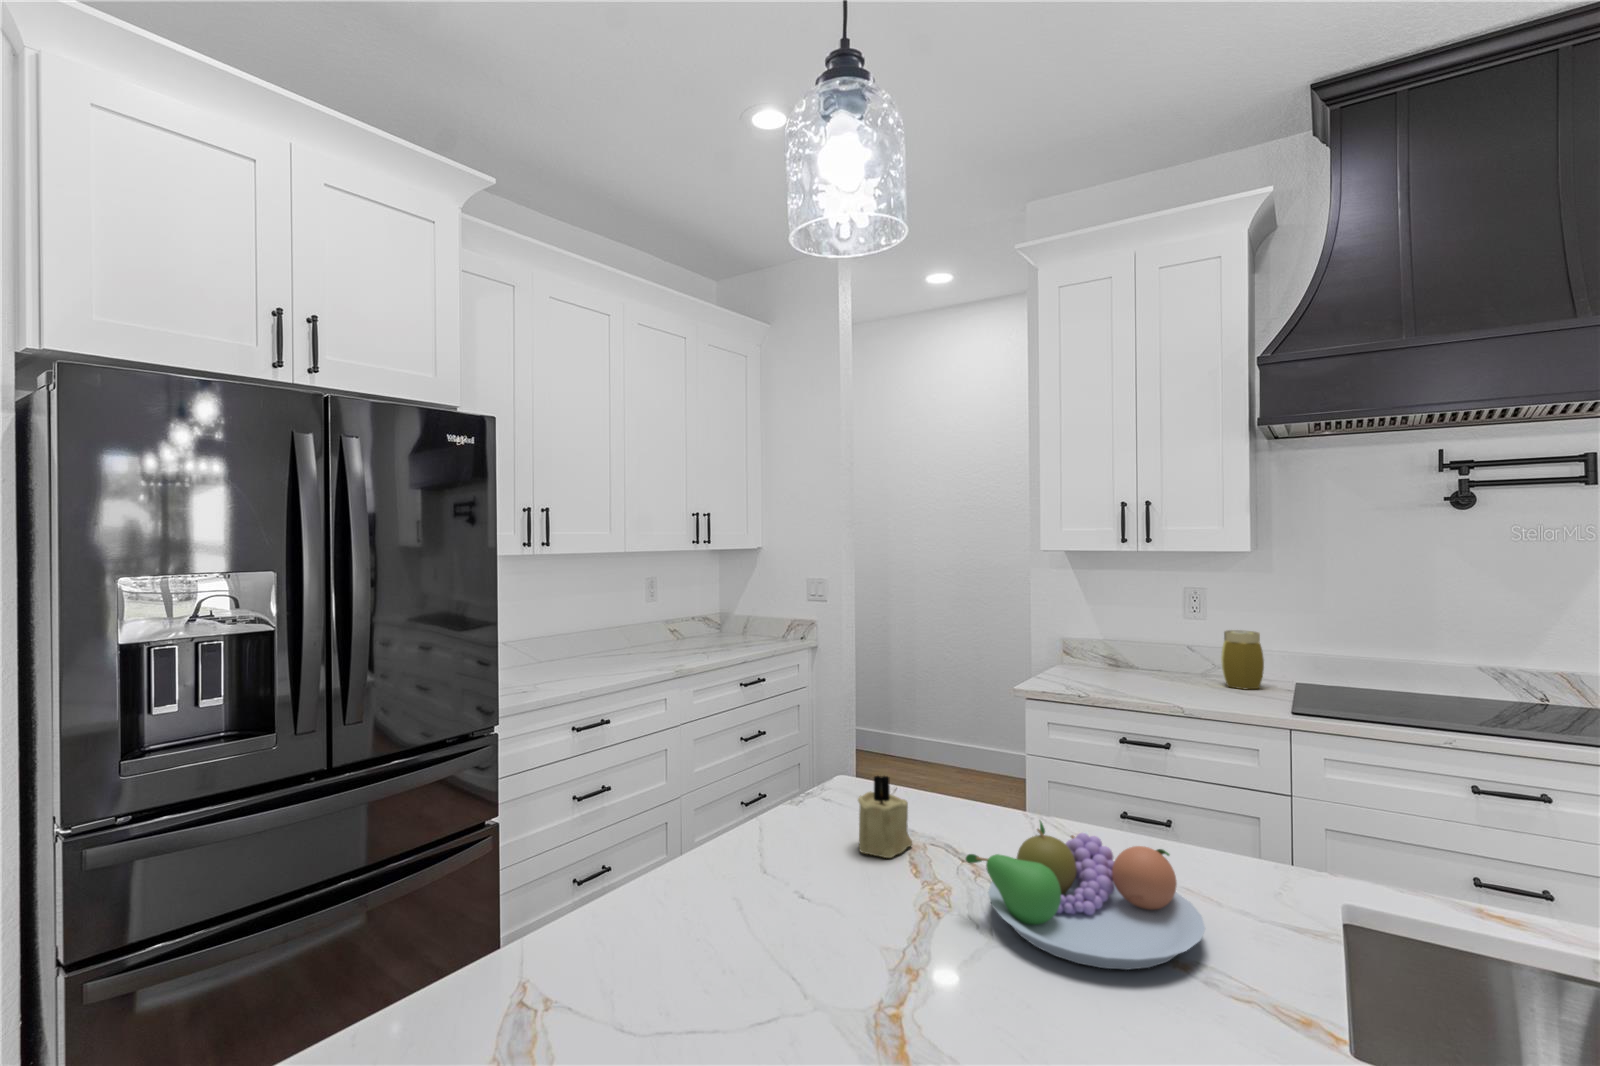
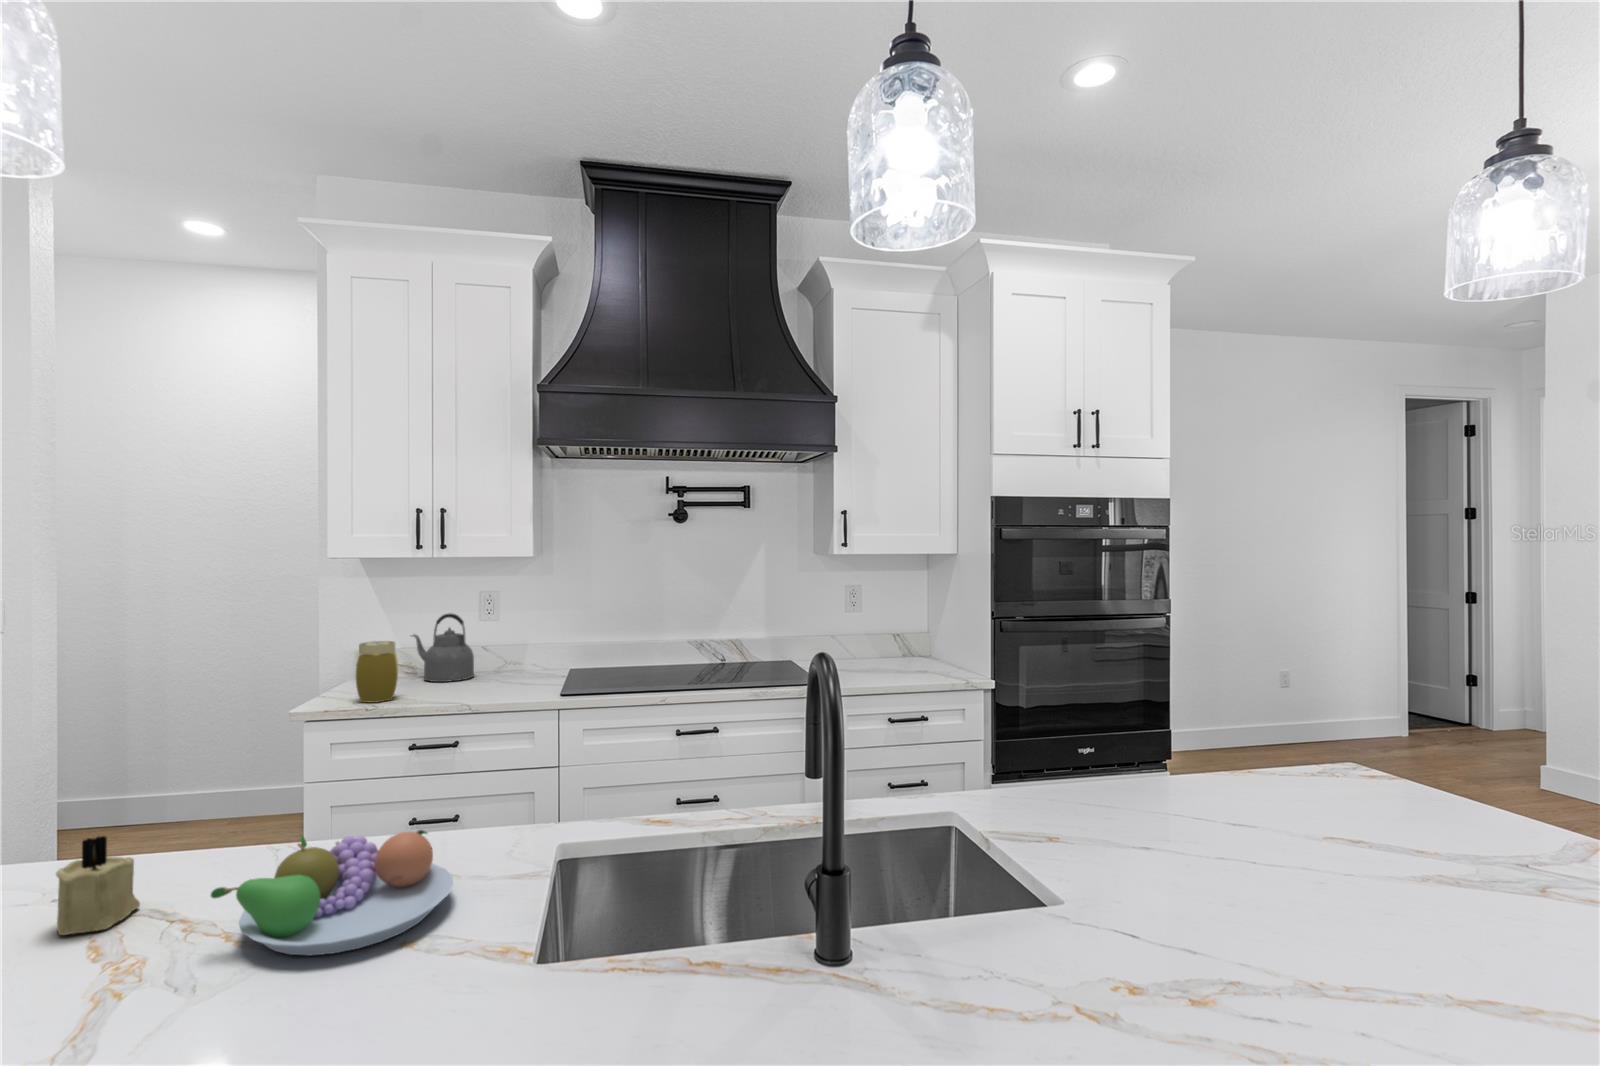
kettle: none [1115,609,1182,680] -> present [412,614,474,682]
jar: present [1221,630,1264,689] -> present [356,641,398,703]

